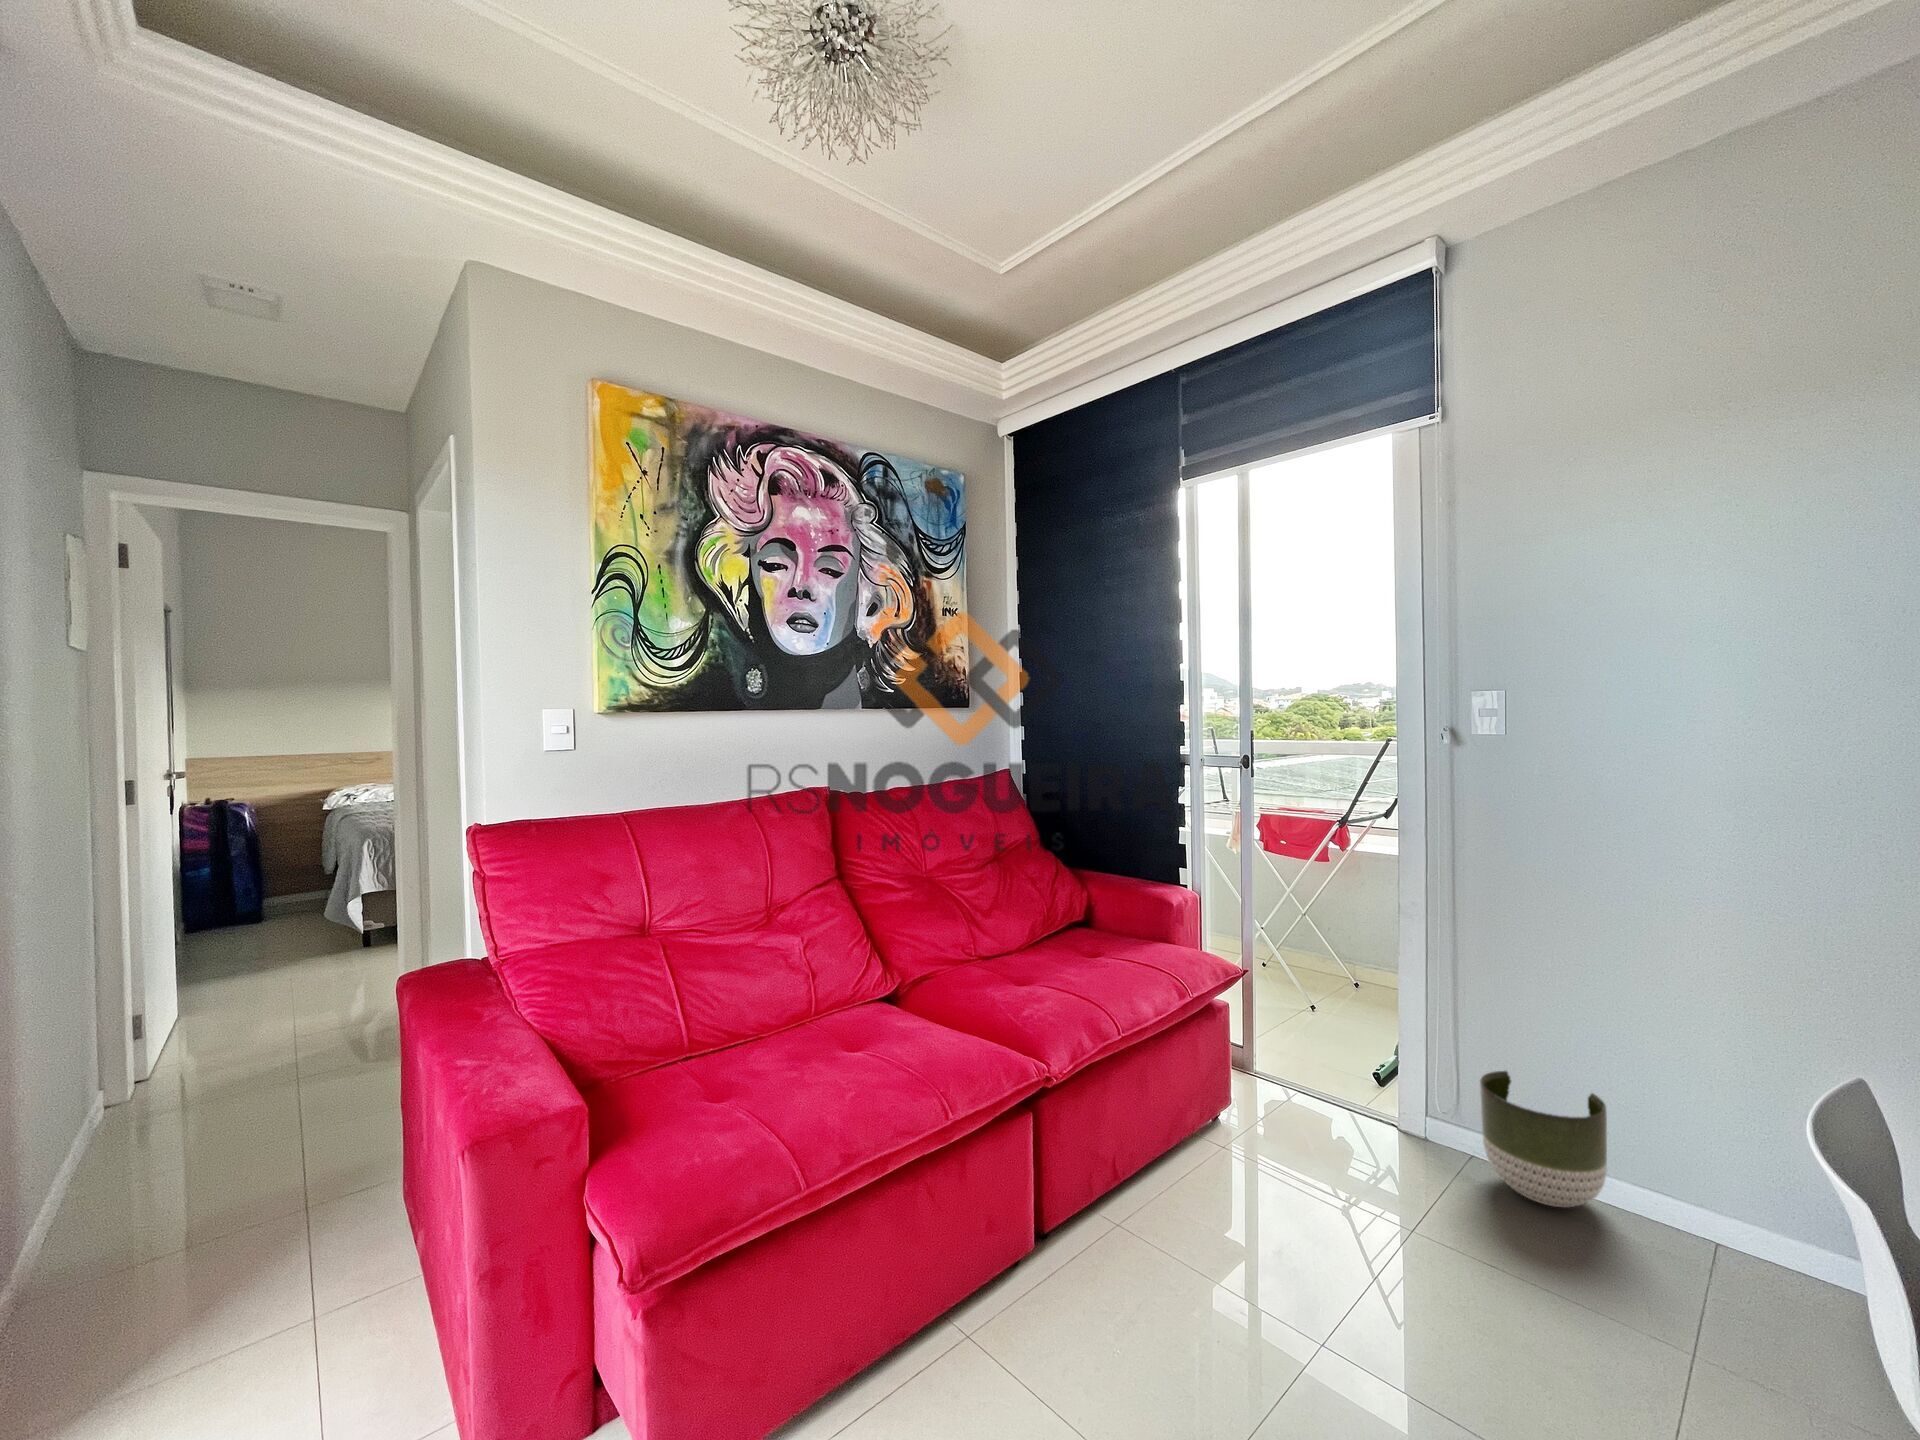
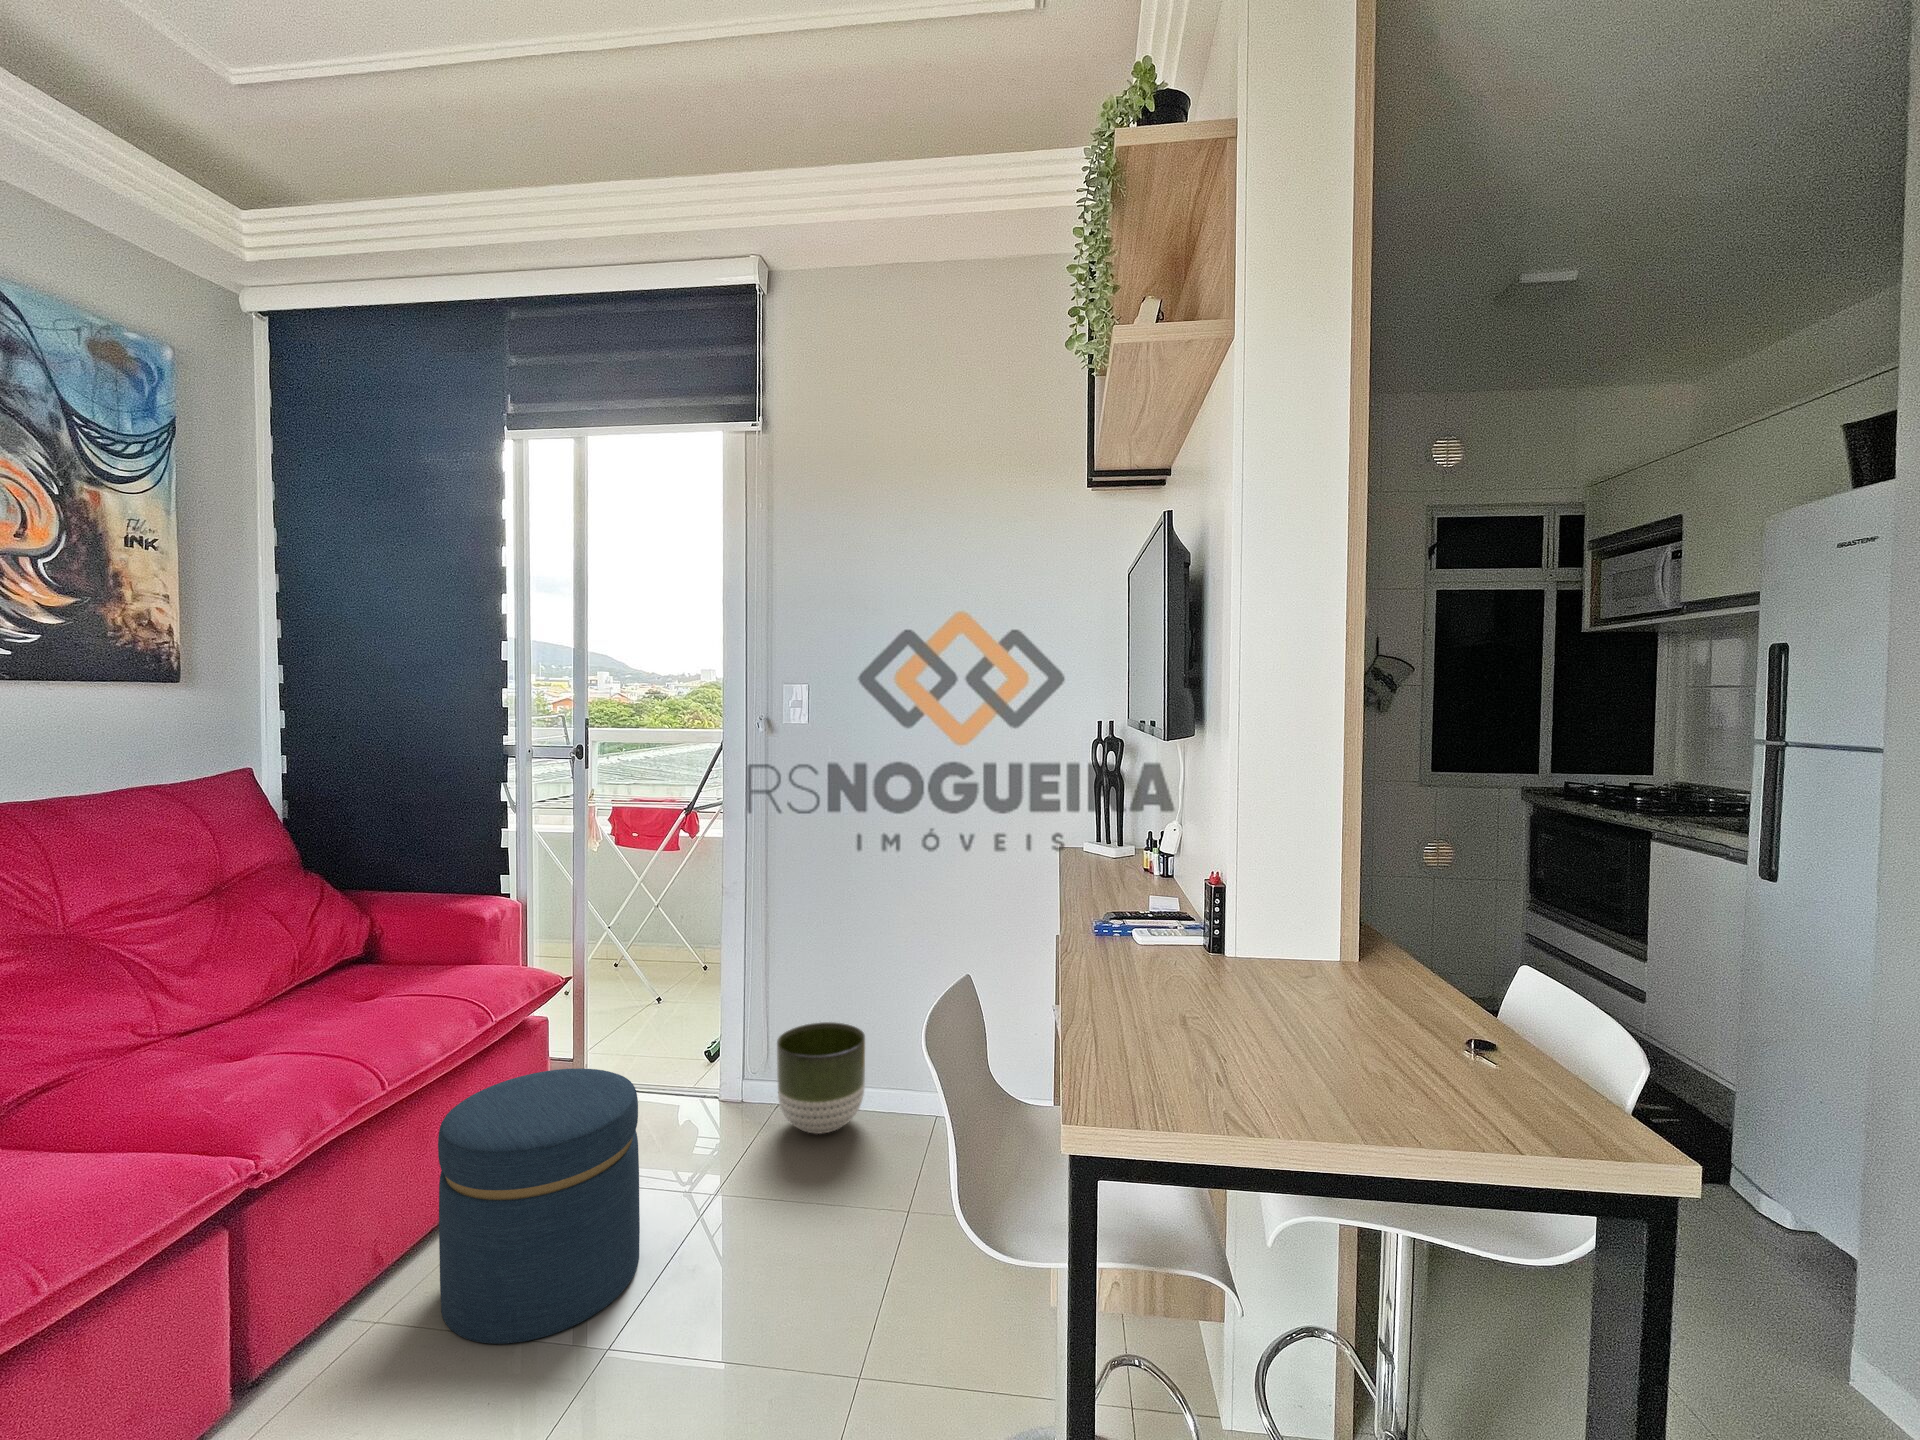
ottoman: none [1166,1052,1350,1316] -> present [438,1068,640,1344]

